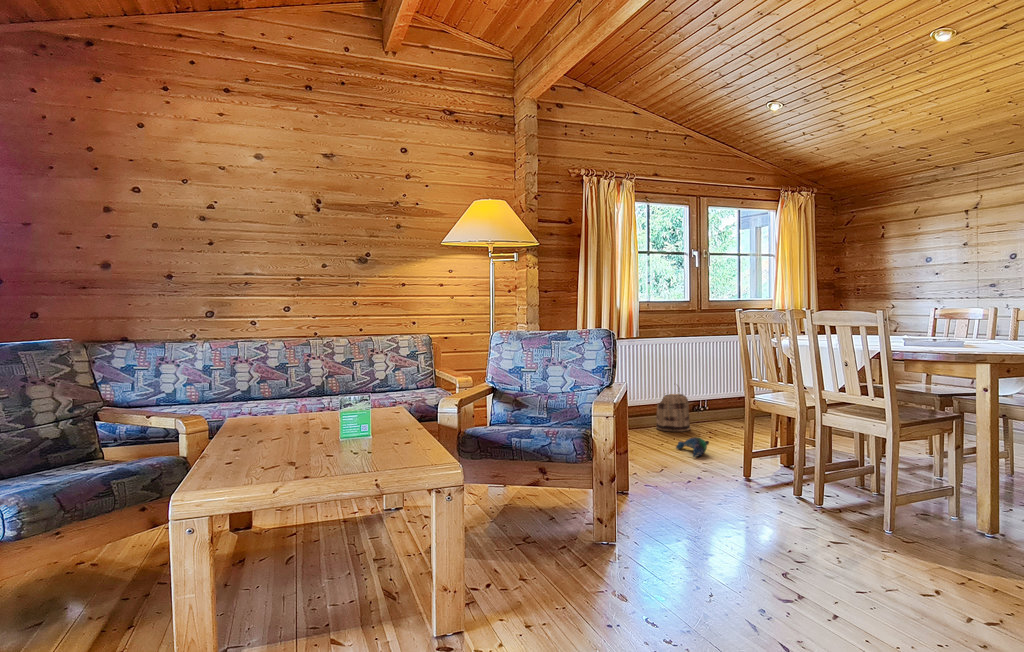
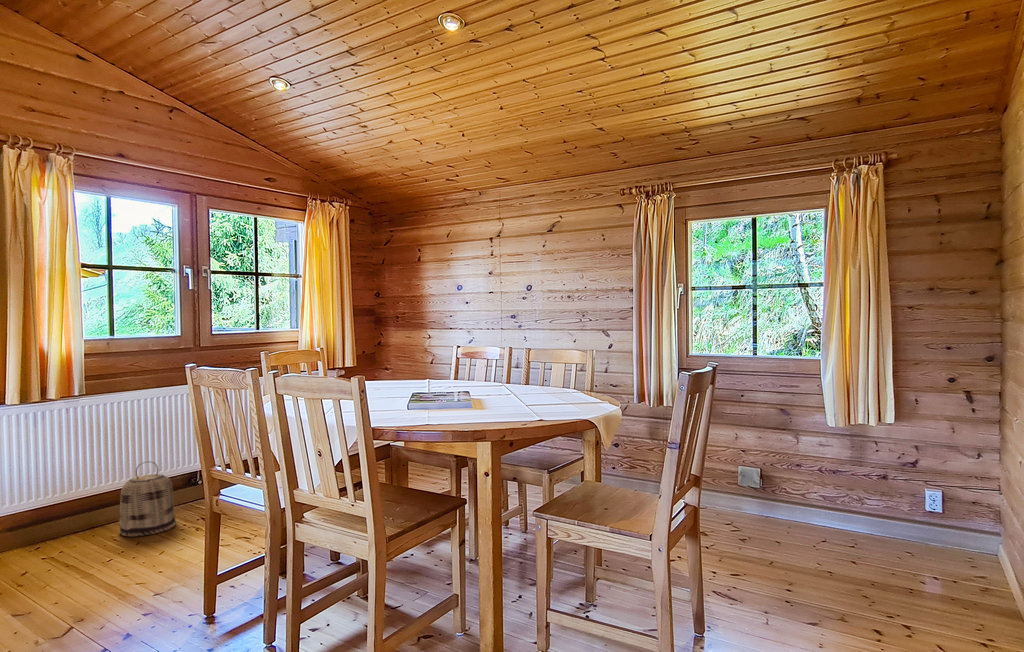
plush toy: present [676,437,709,457] -> none [124,553,176,592]

